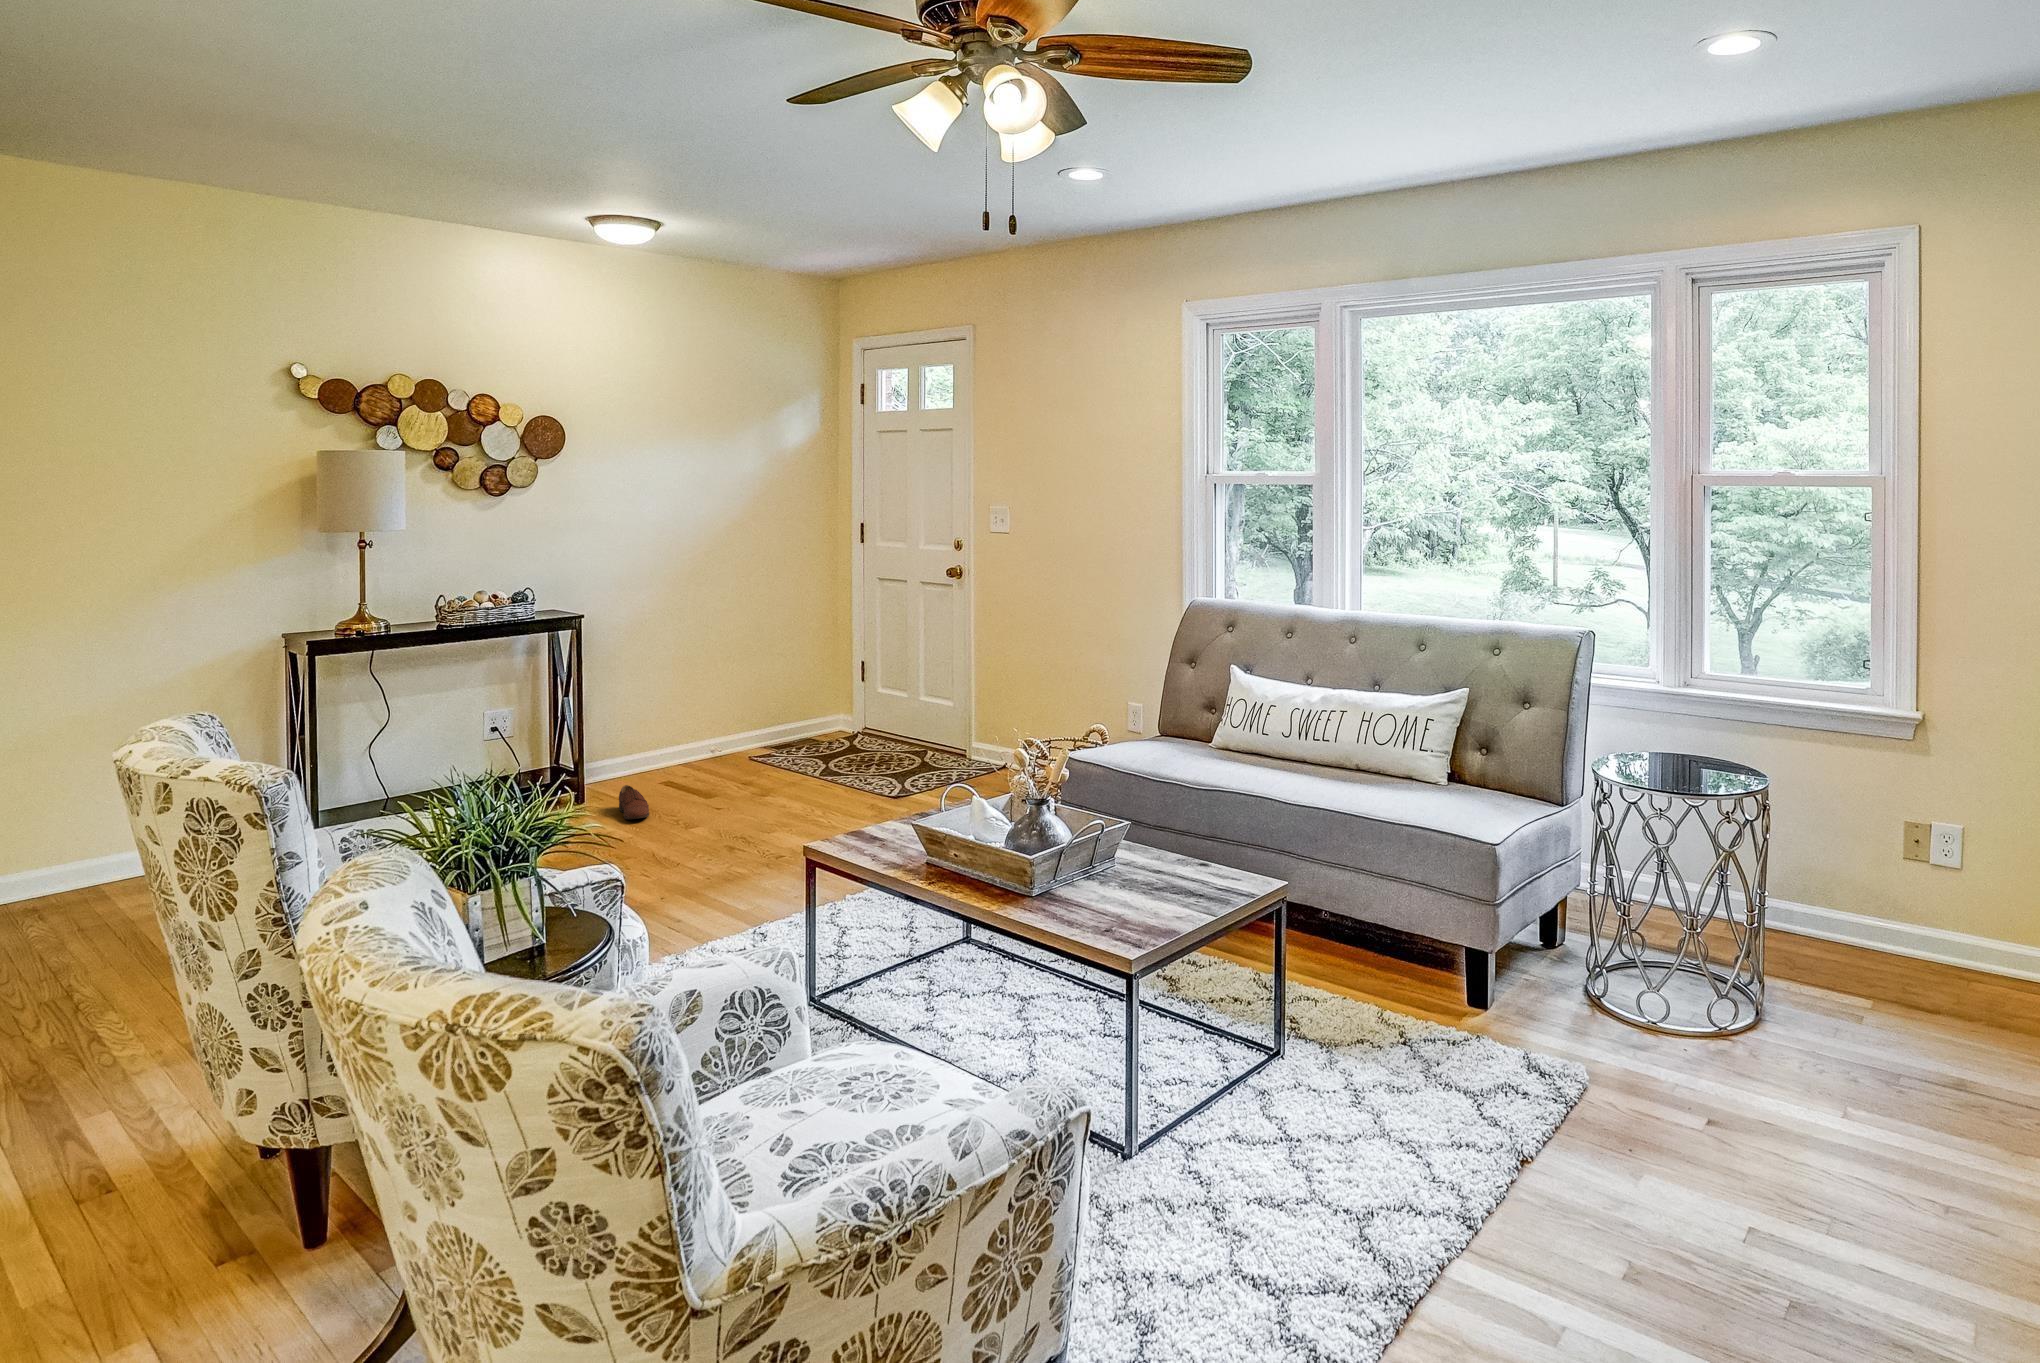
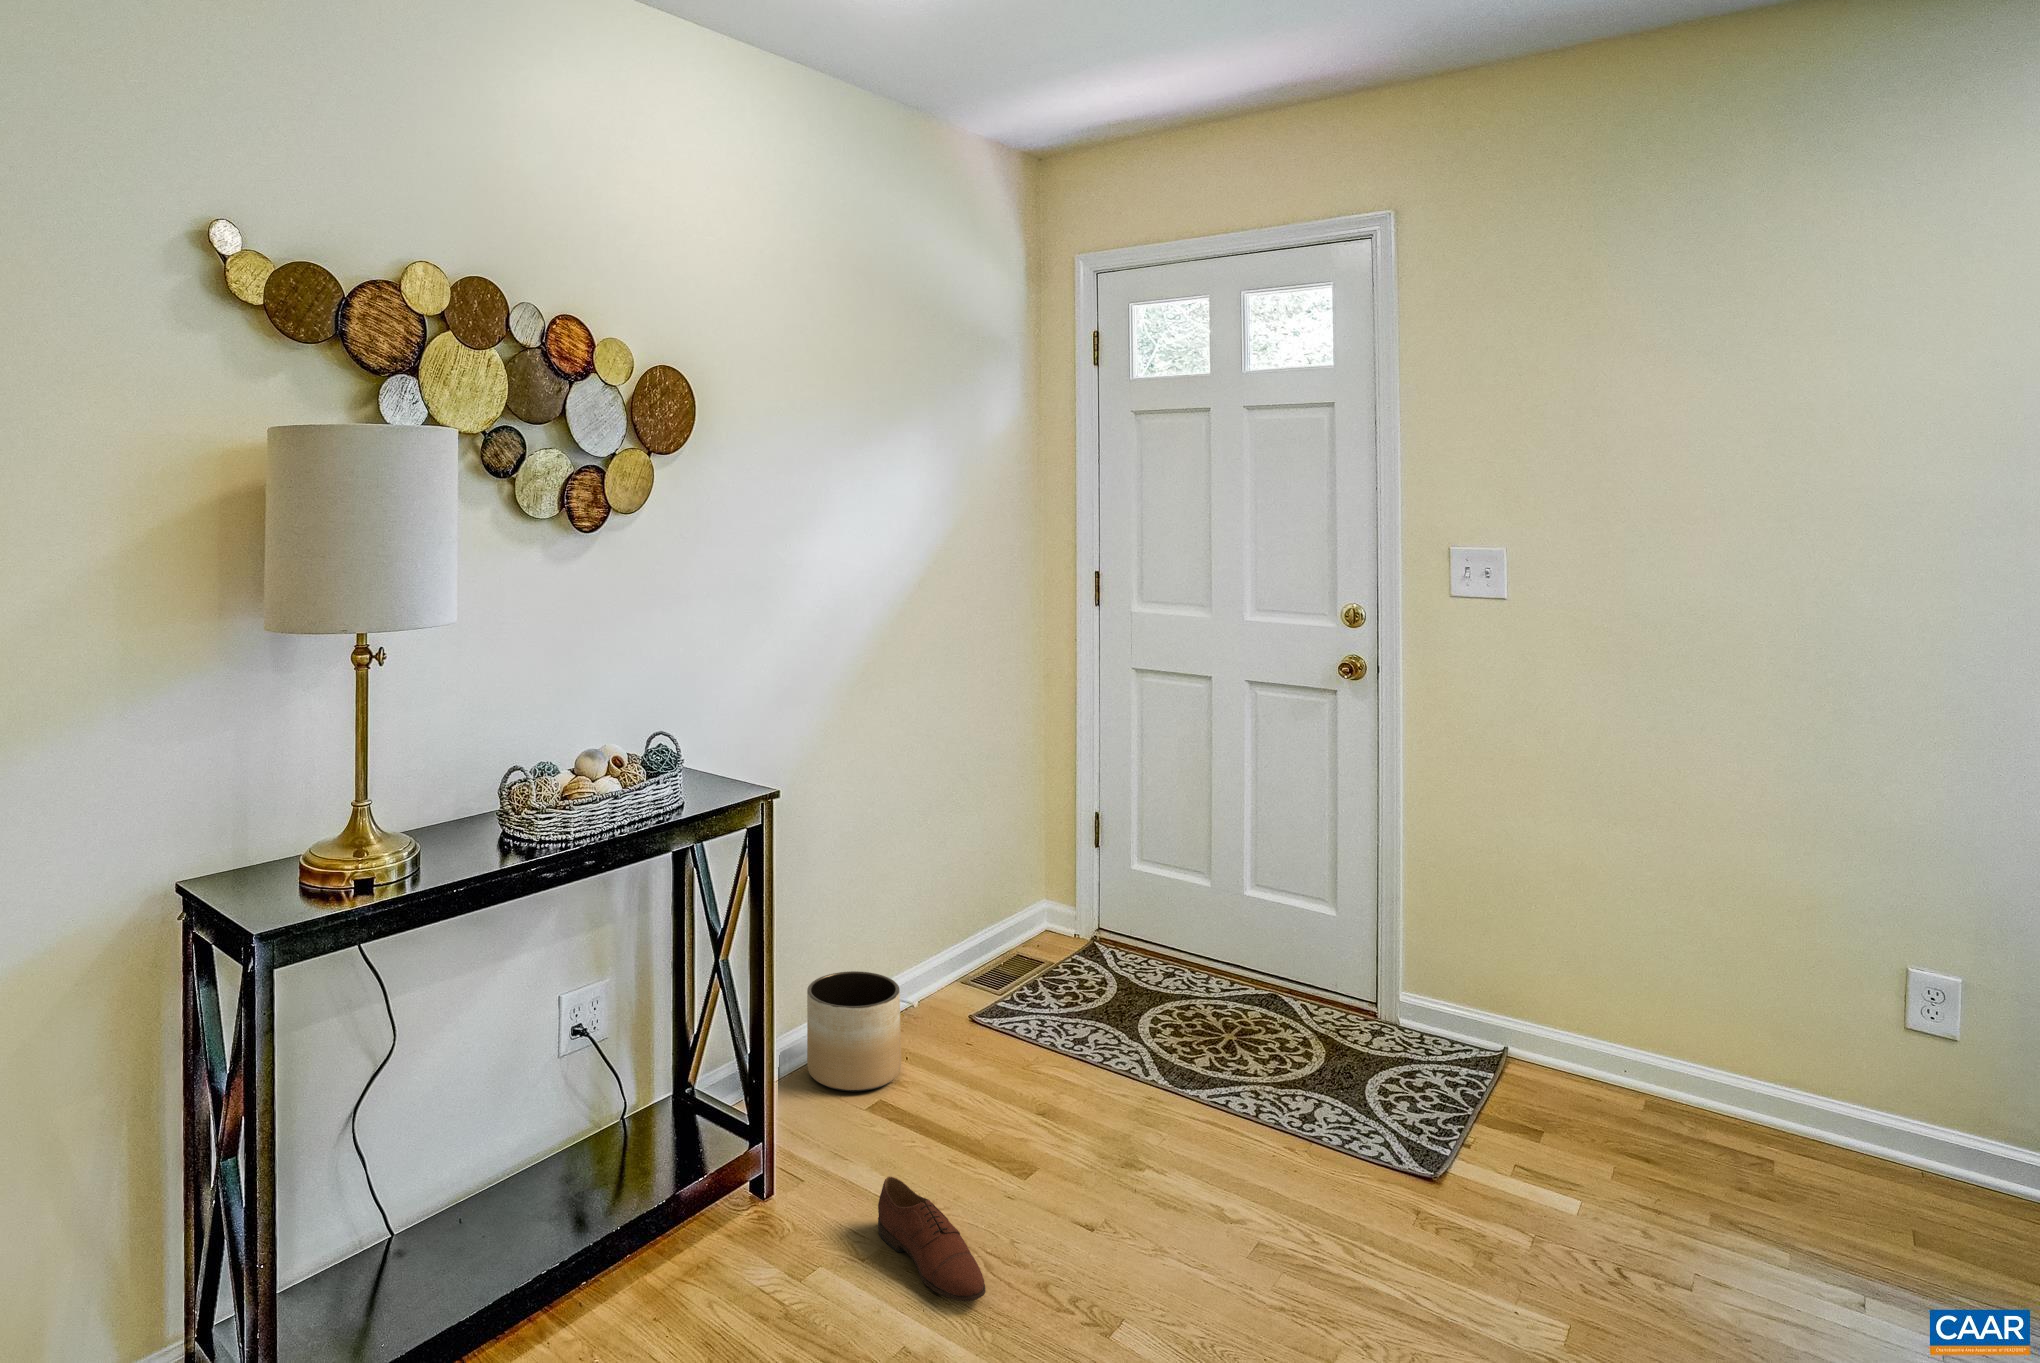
planter: none [637,724,689,776] -> present [807,971,901,1091]

